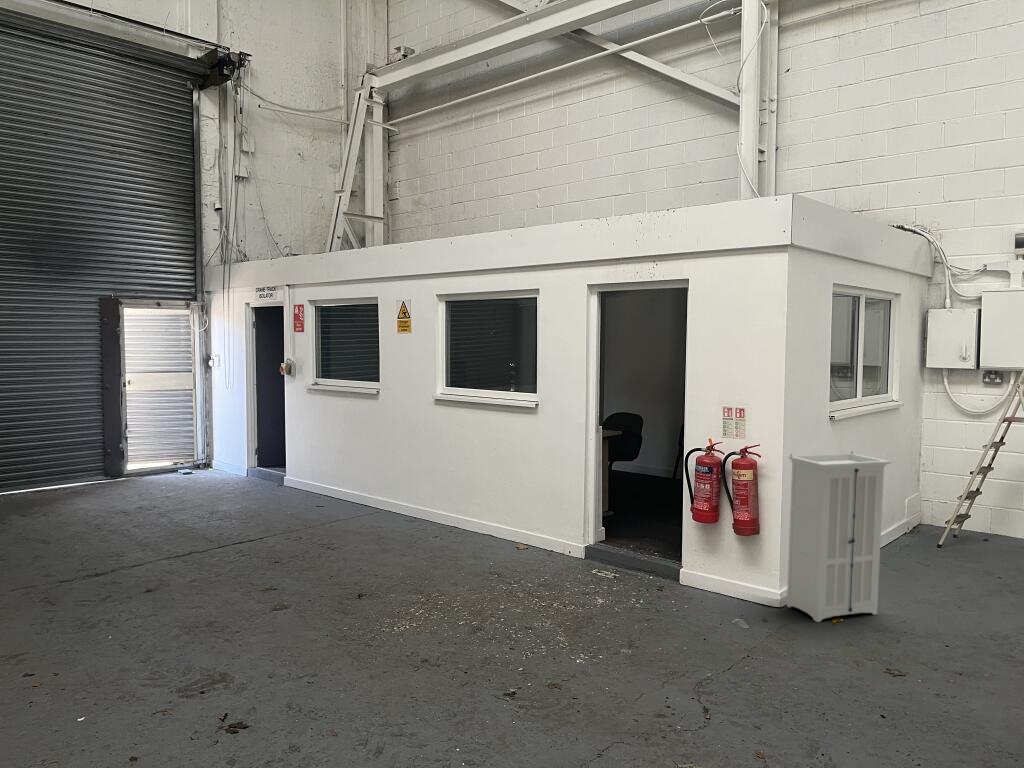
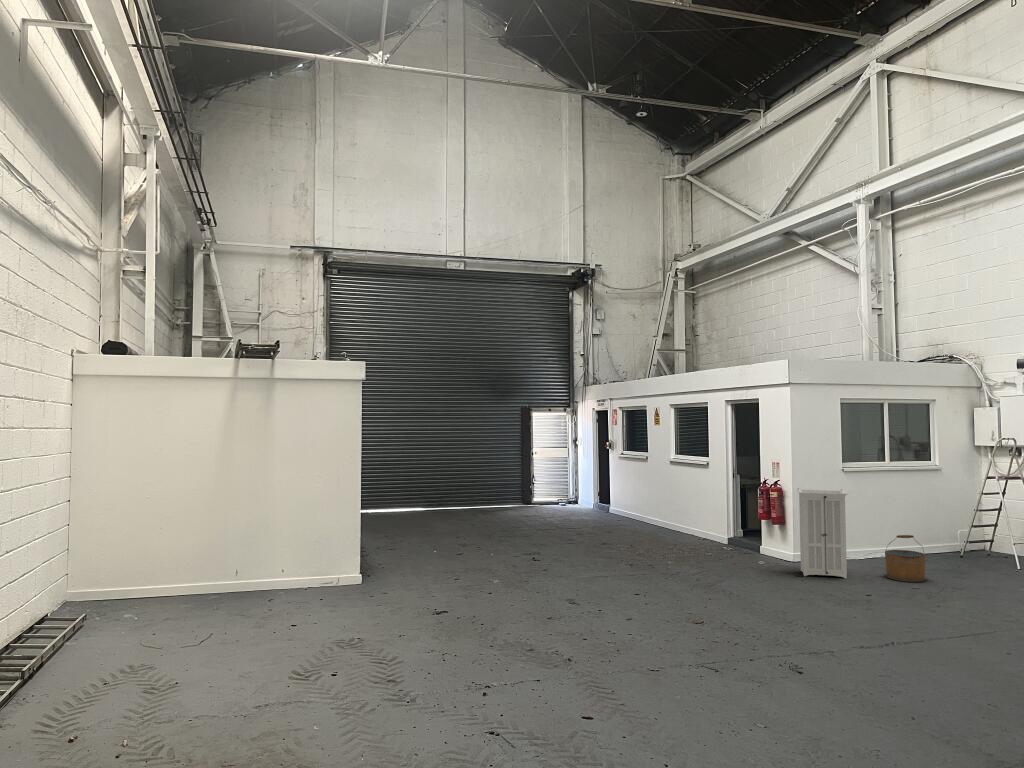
bucket: none [902,523,971,605] -> present [885,535,926,582]

